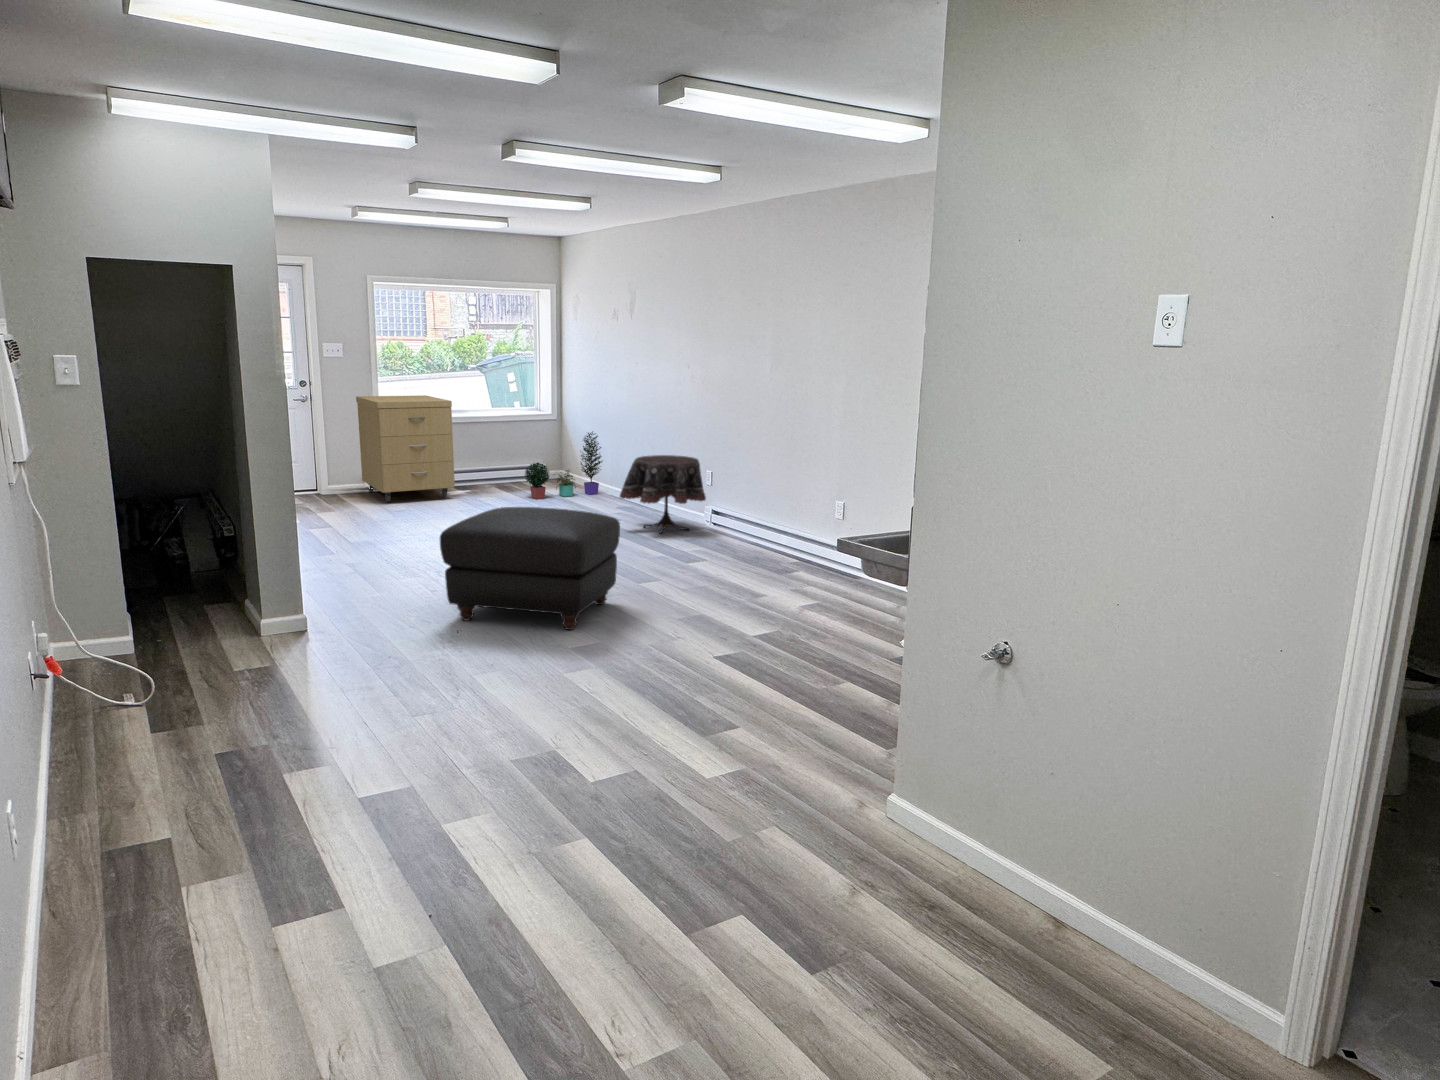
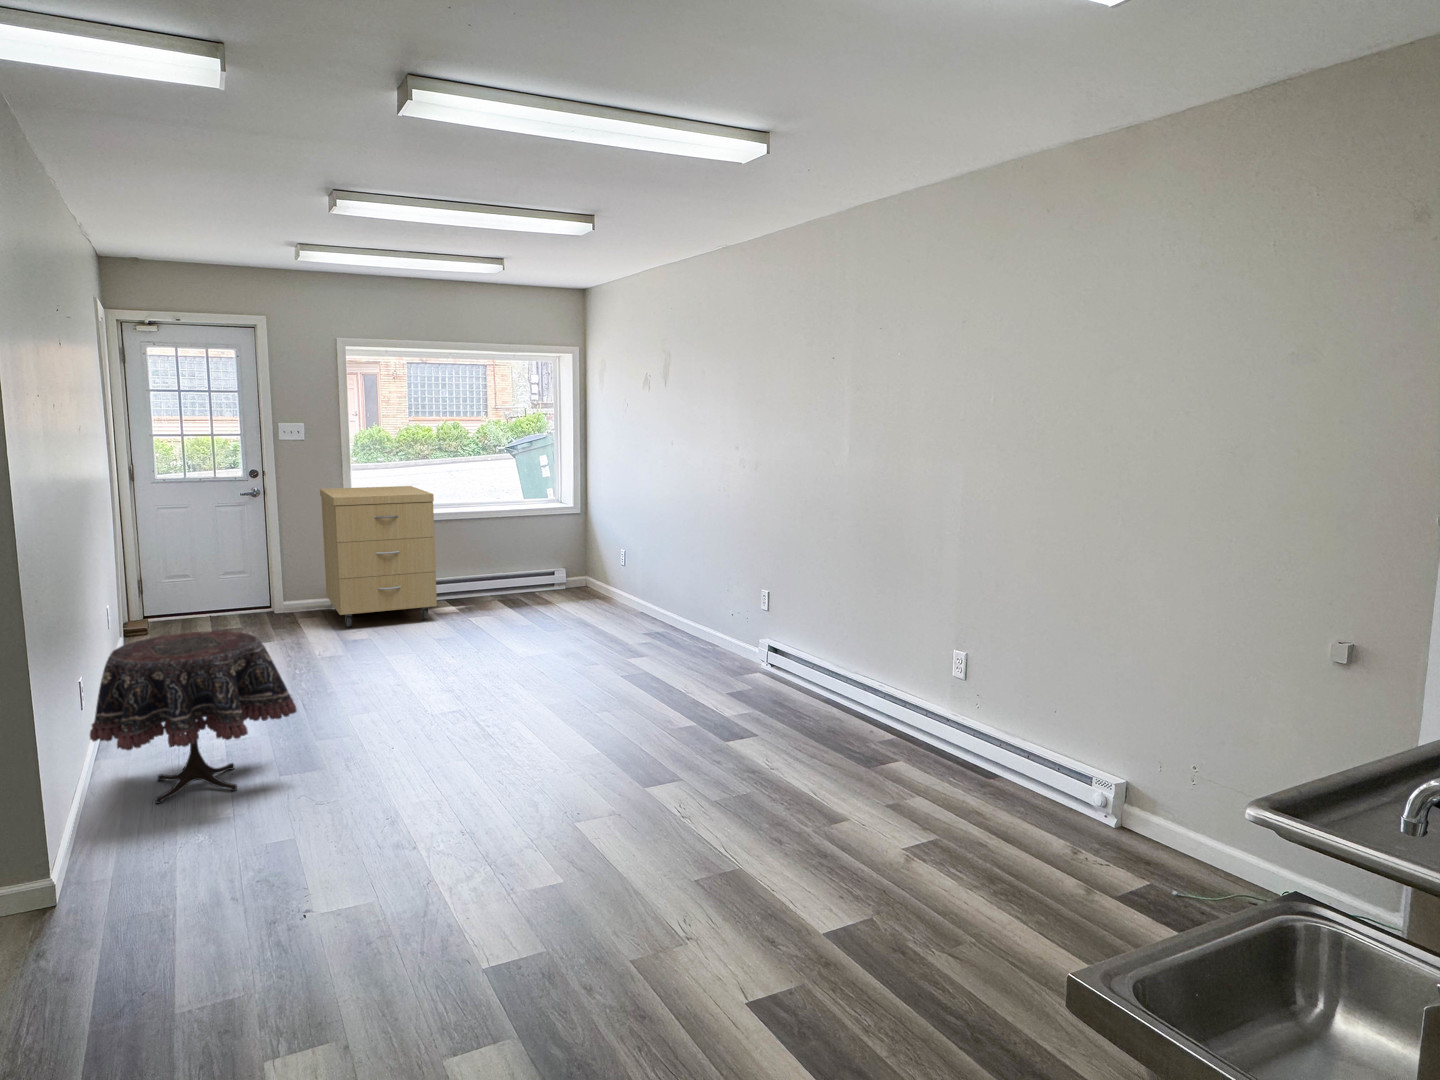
potted plant: present [525,431,602,499] -> none [527,530,633,621]
side table: present [620,455,706,534] -> present [90,631,297,804]
ottoman: present [440,507,620,630] -> none [287,678,603,909]

